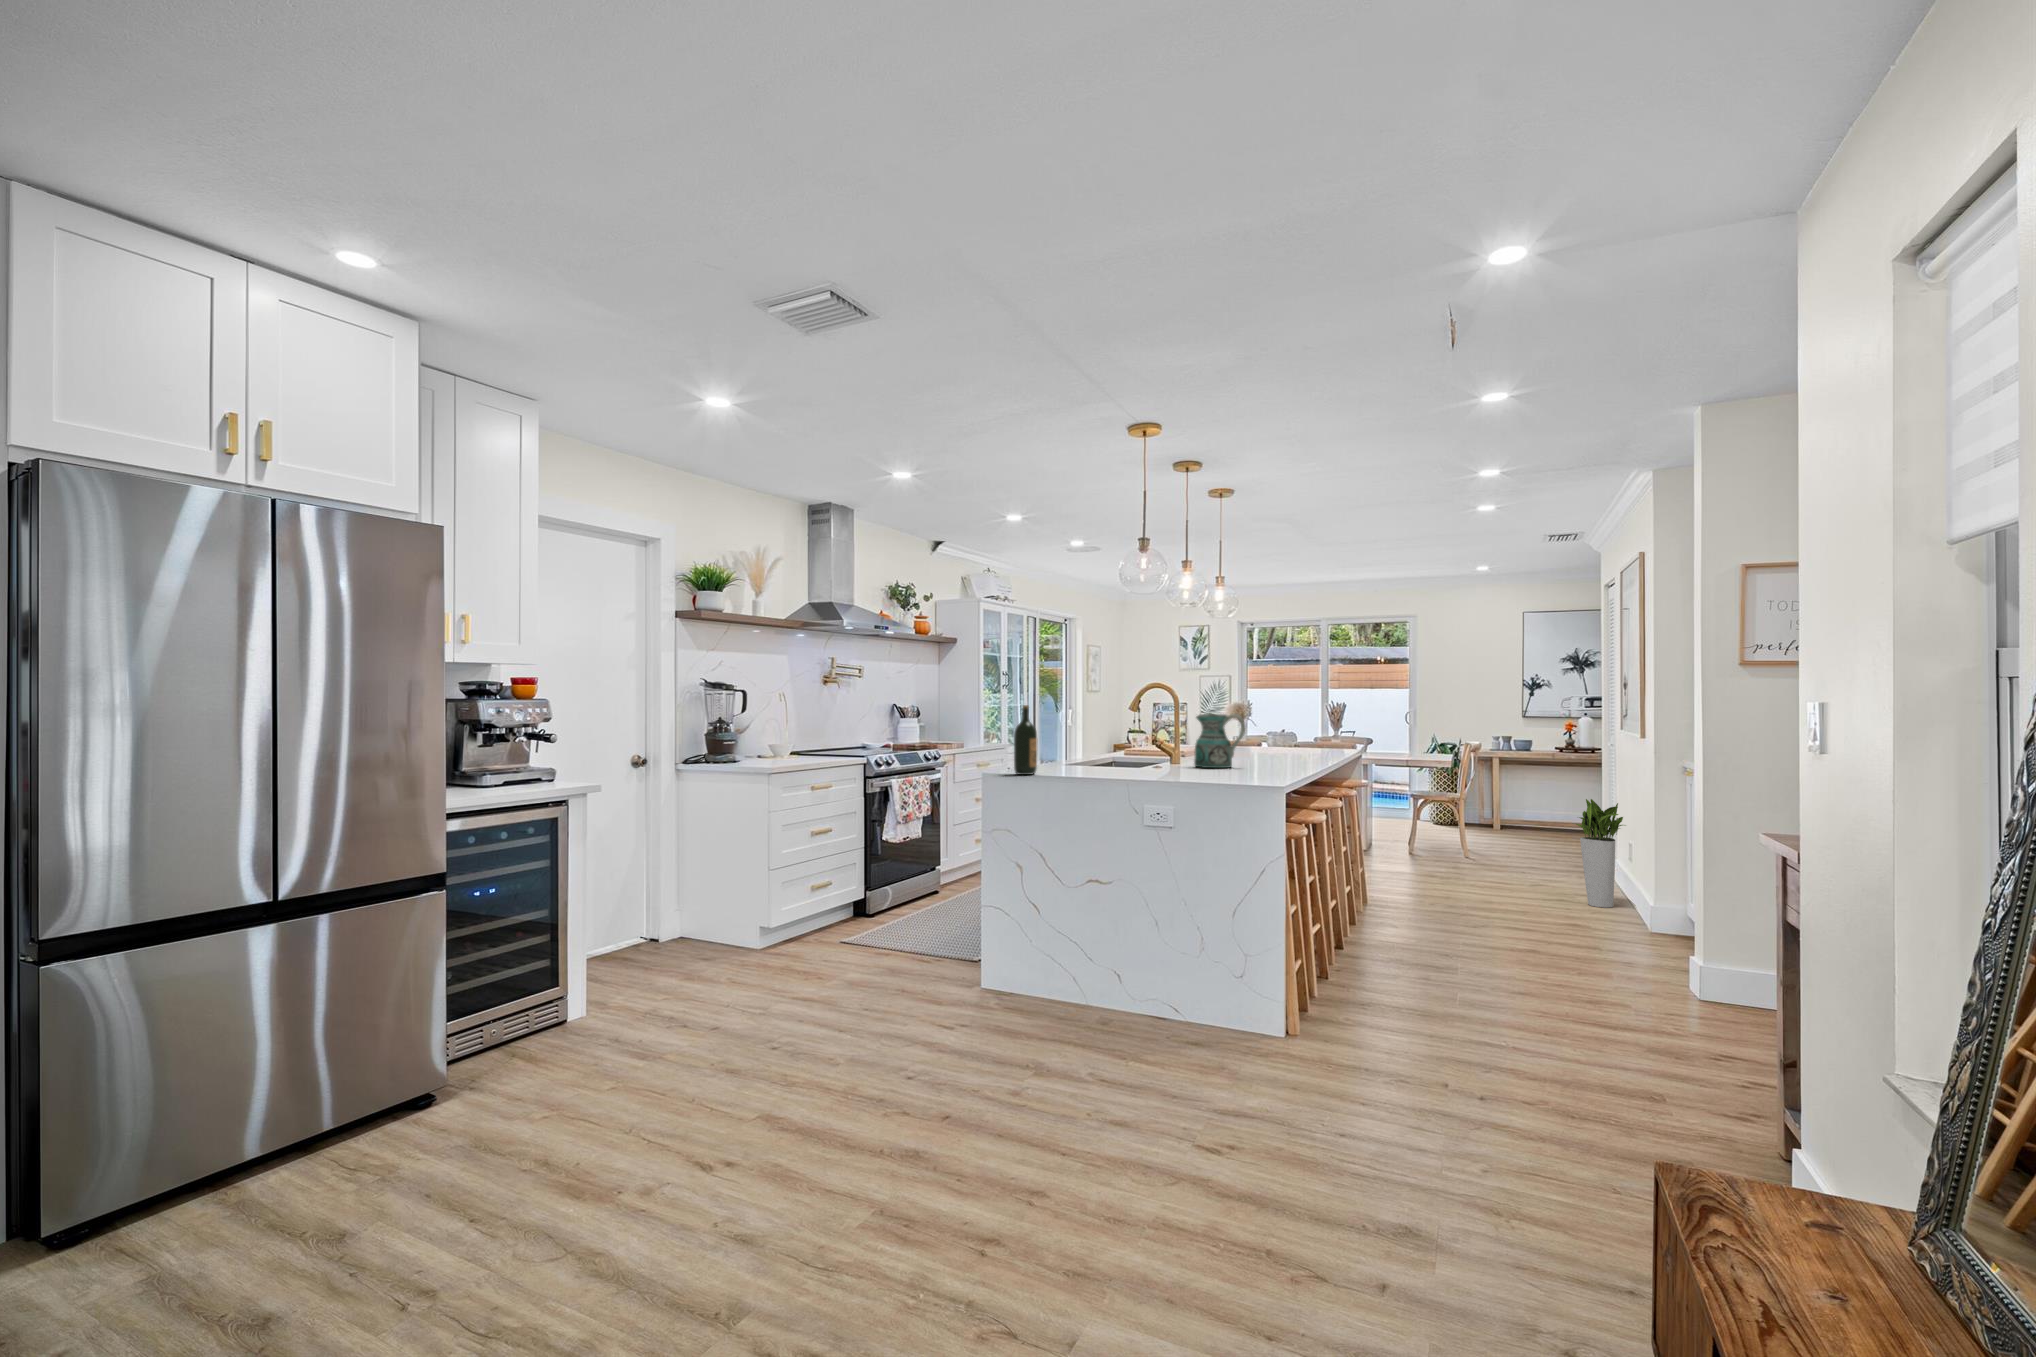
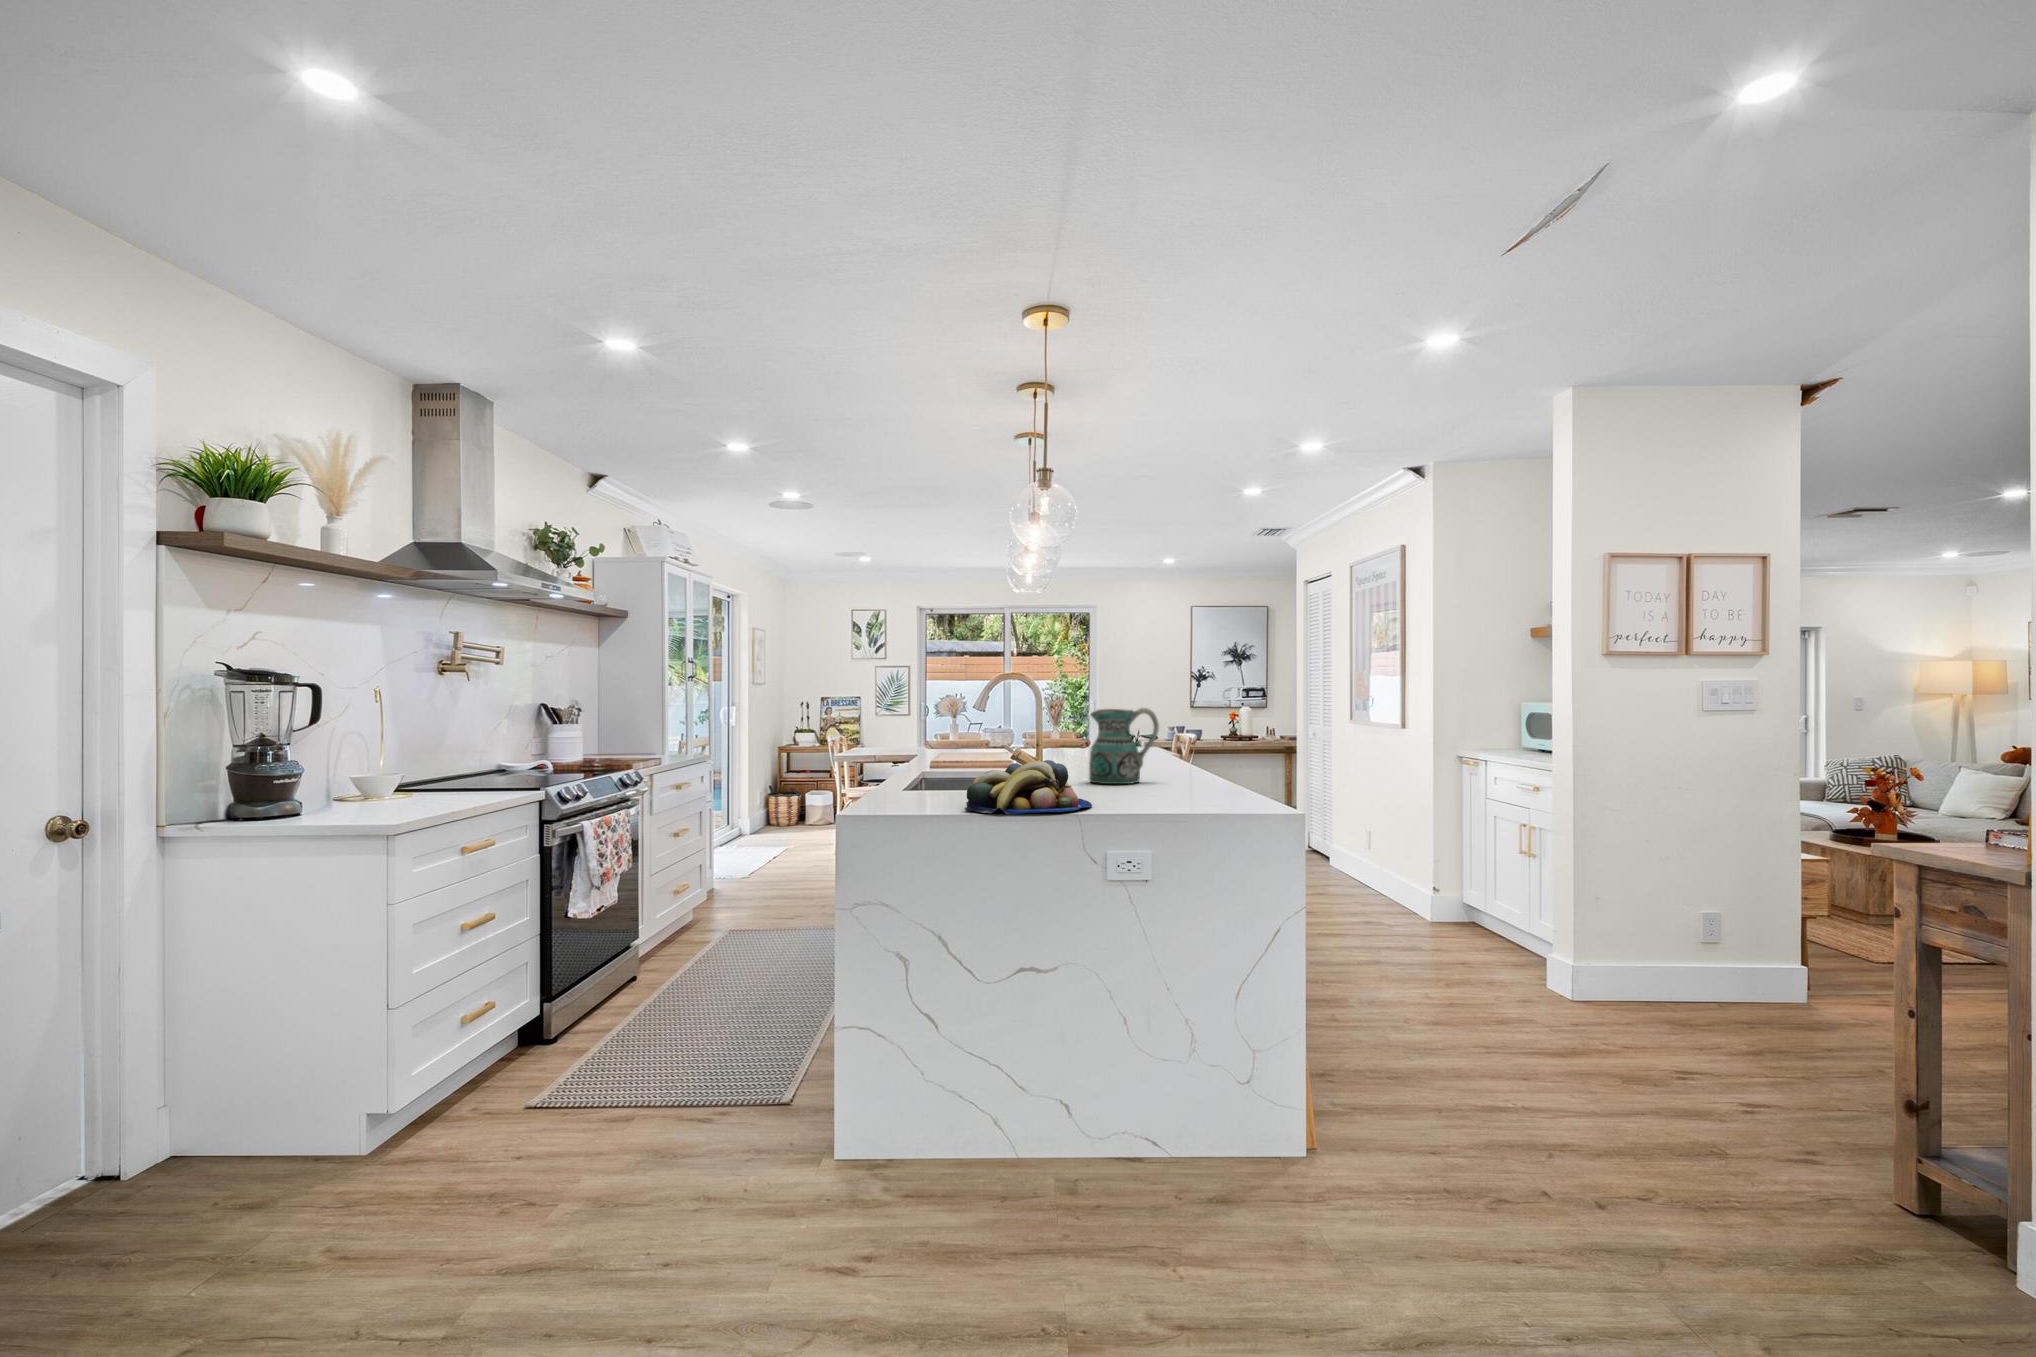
wine bottle: present [1014,705,1037,775] -> none [878,701,916,813]
fruit bowl: none [1064,746,1149,778] -> present [966,760,1092,814]
planter: present [1576,799,1623,908] -> none [1339,789,1396,901]

